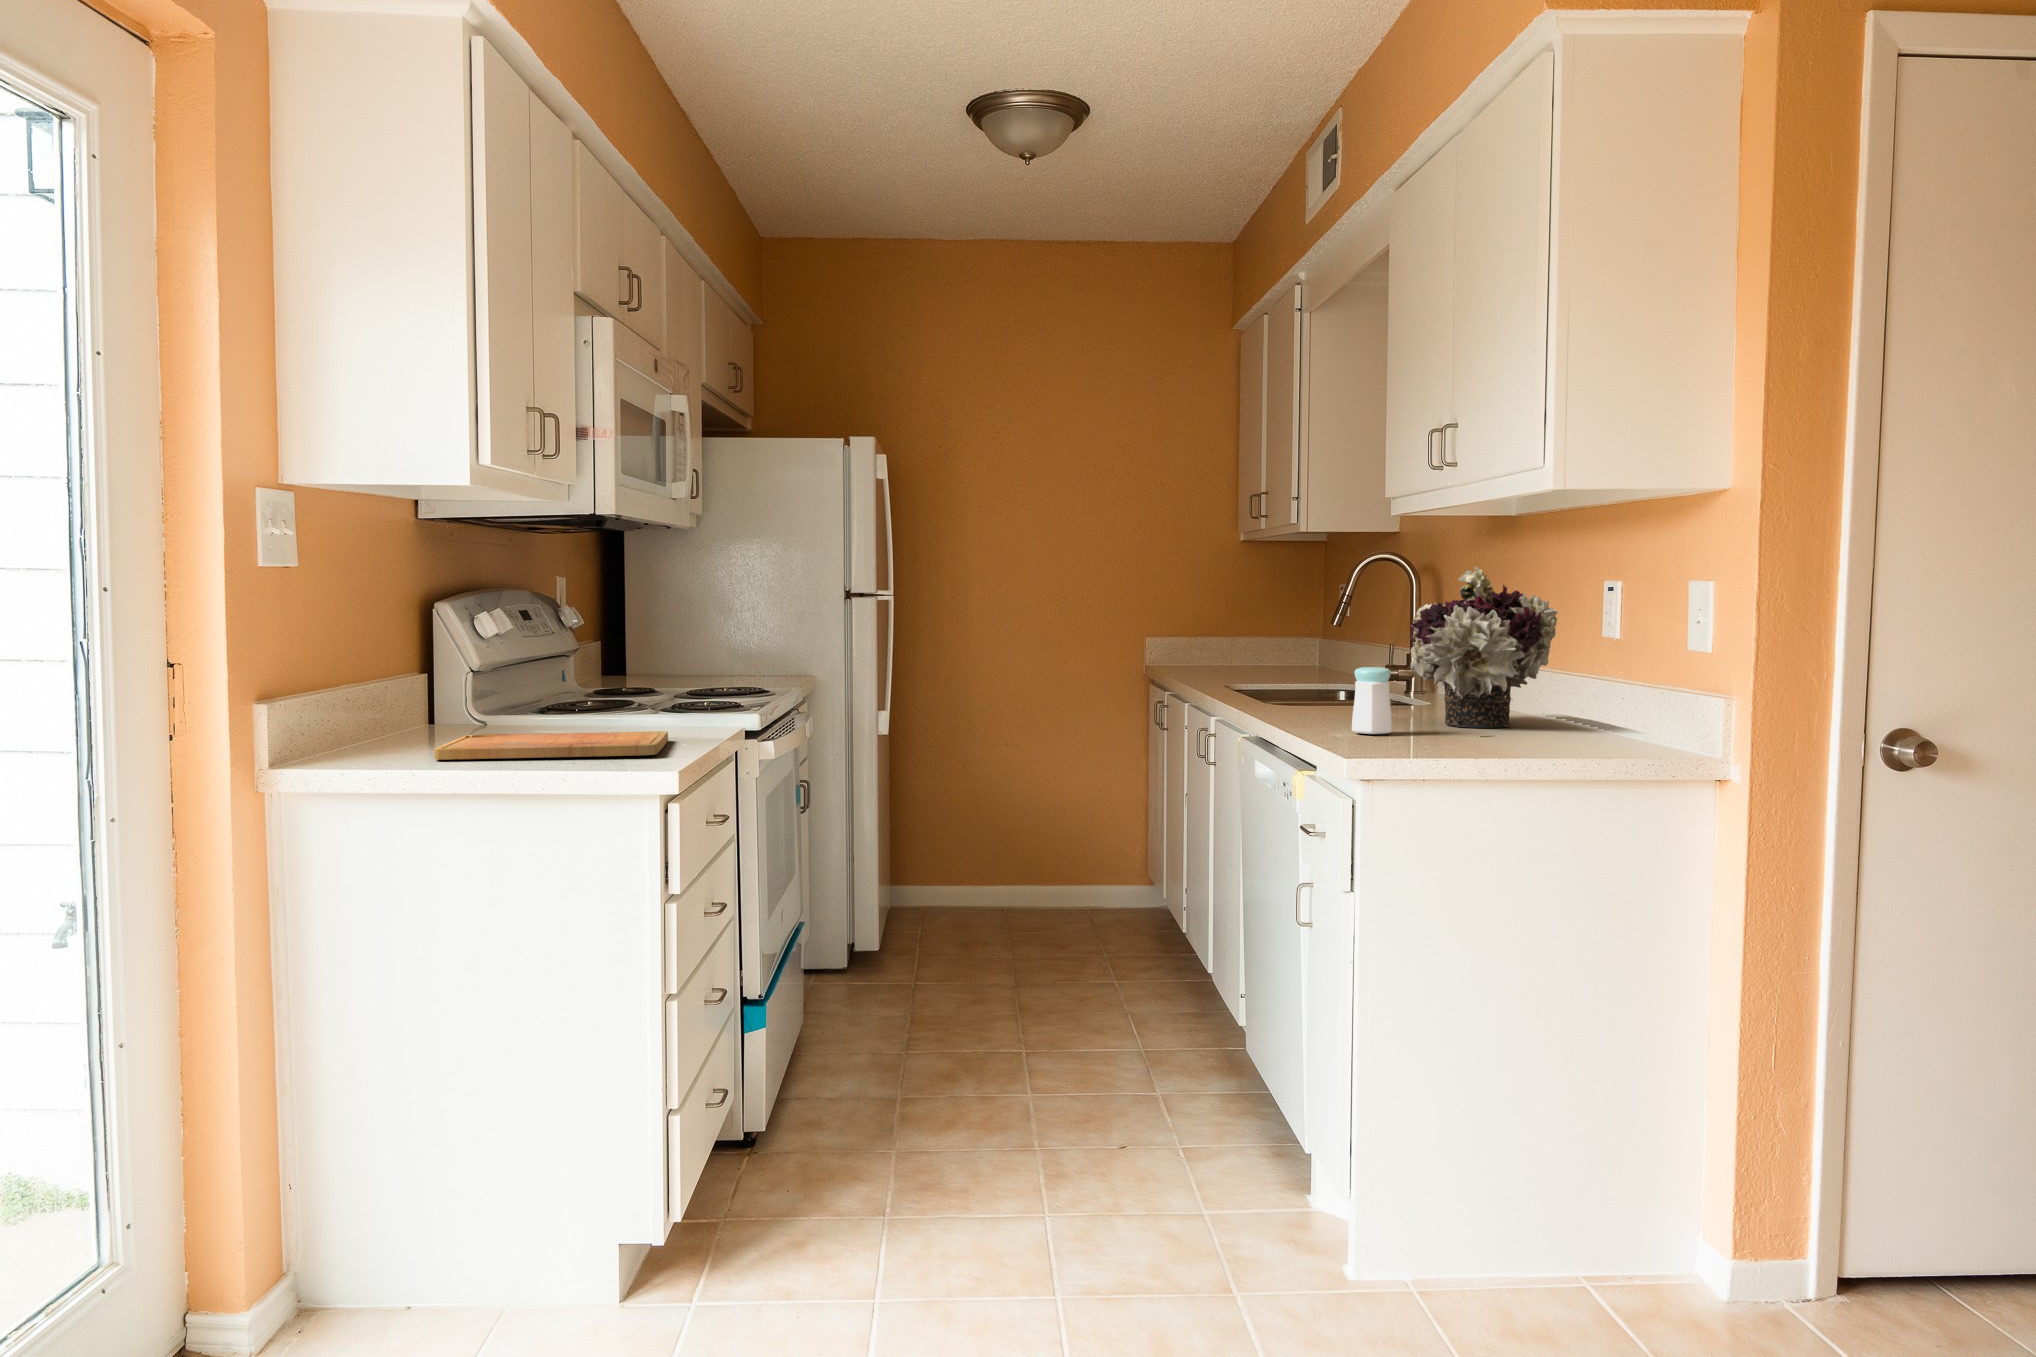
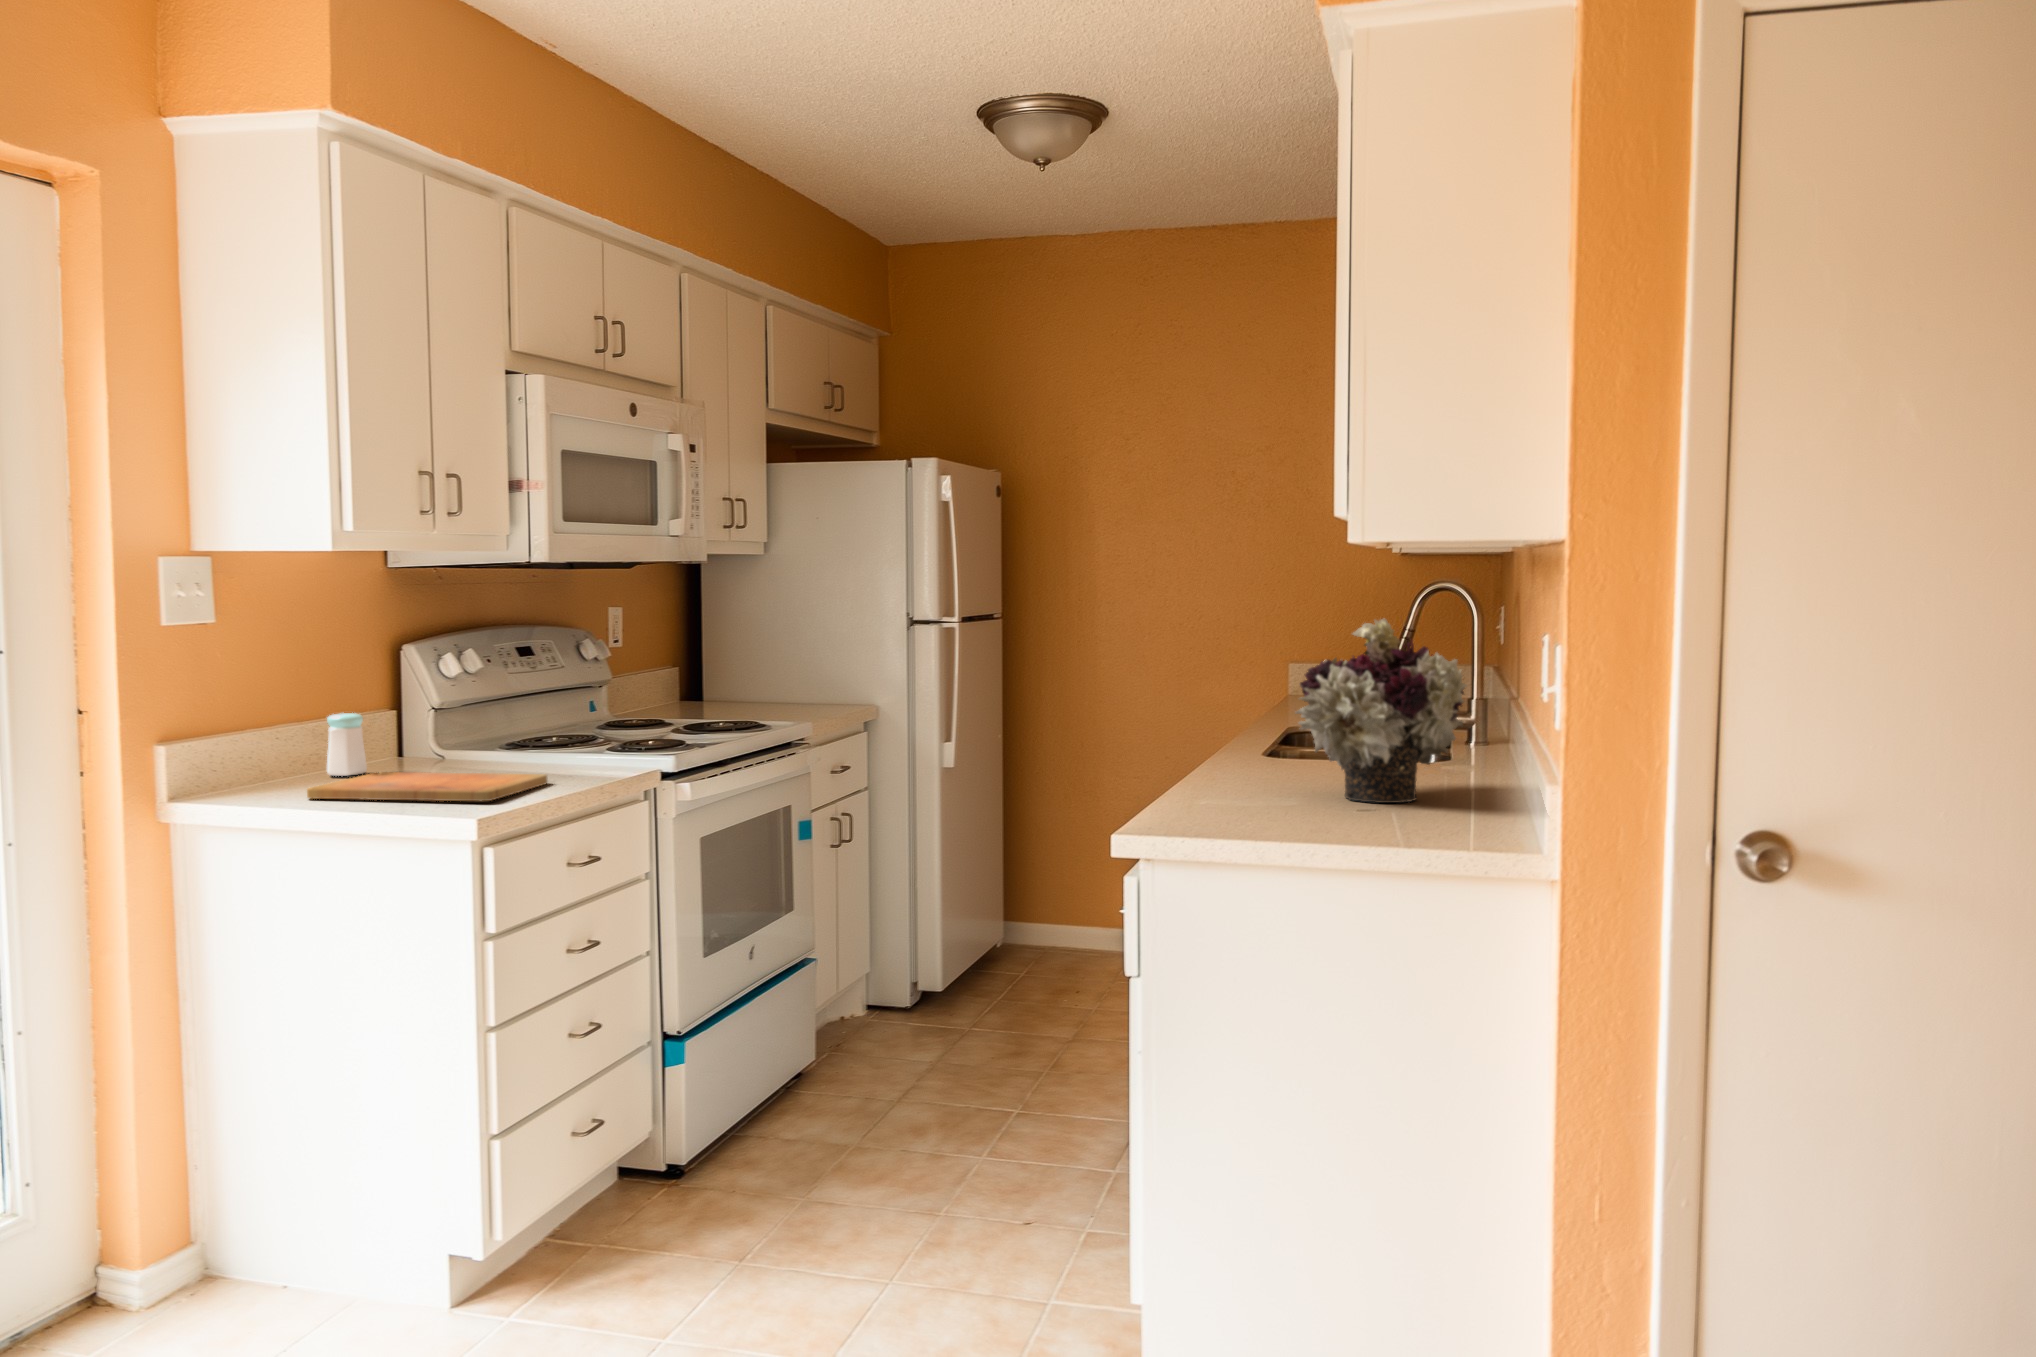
salt shaker: present [1352,667,1392,734] -> present [327,713,367,776]

